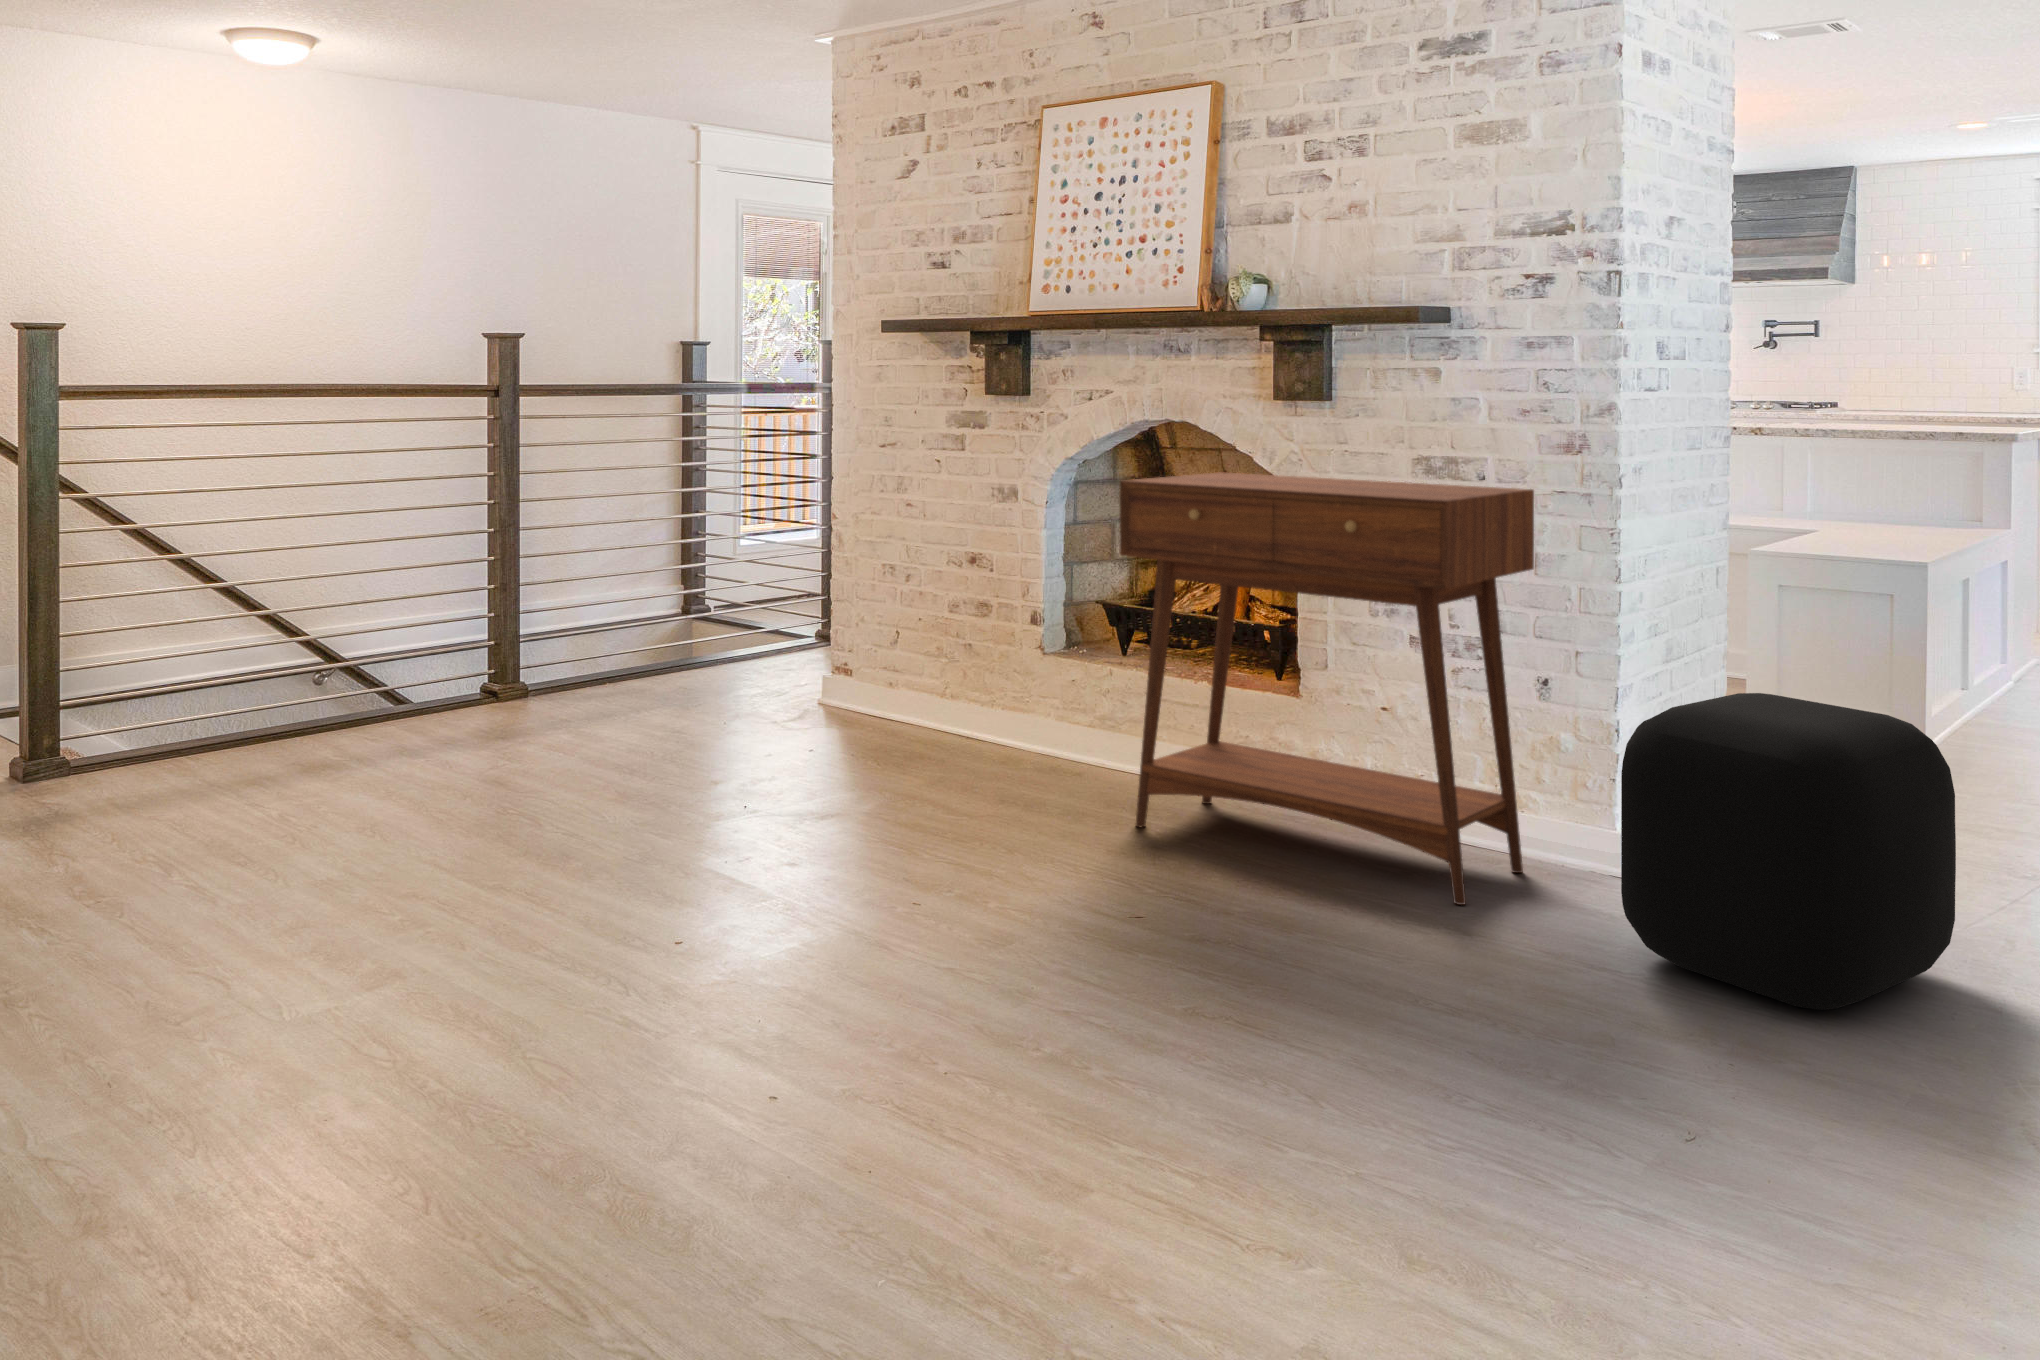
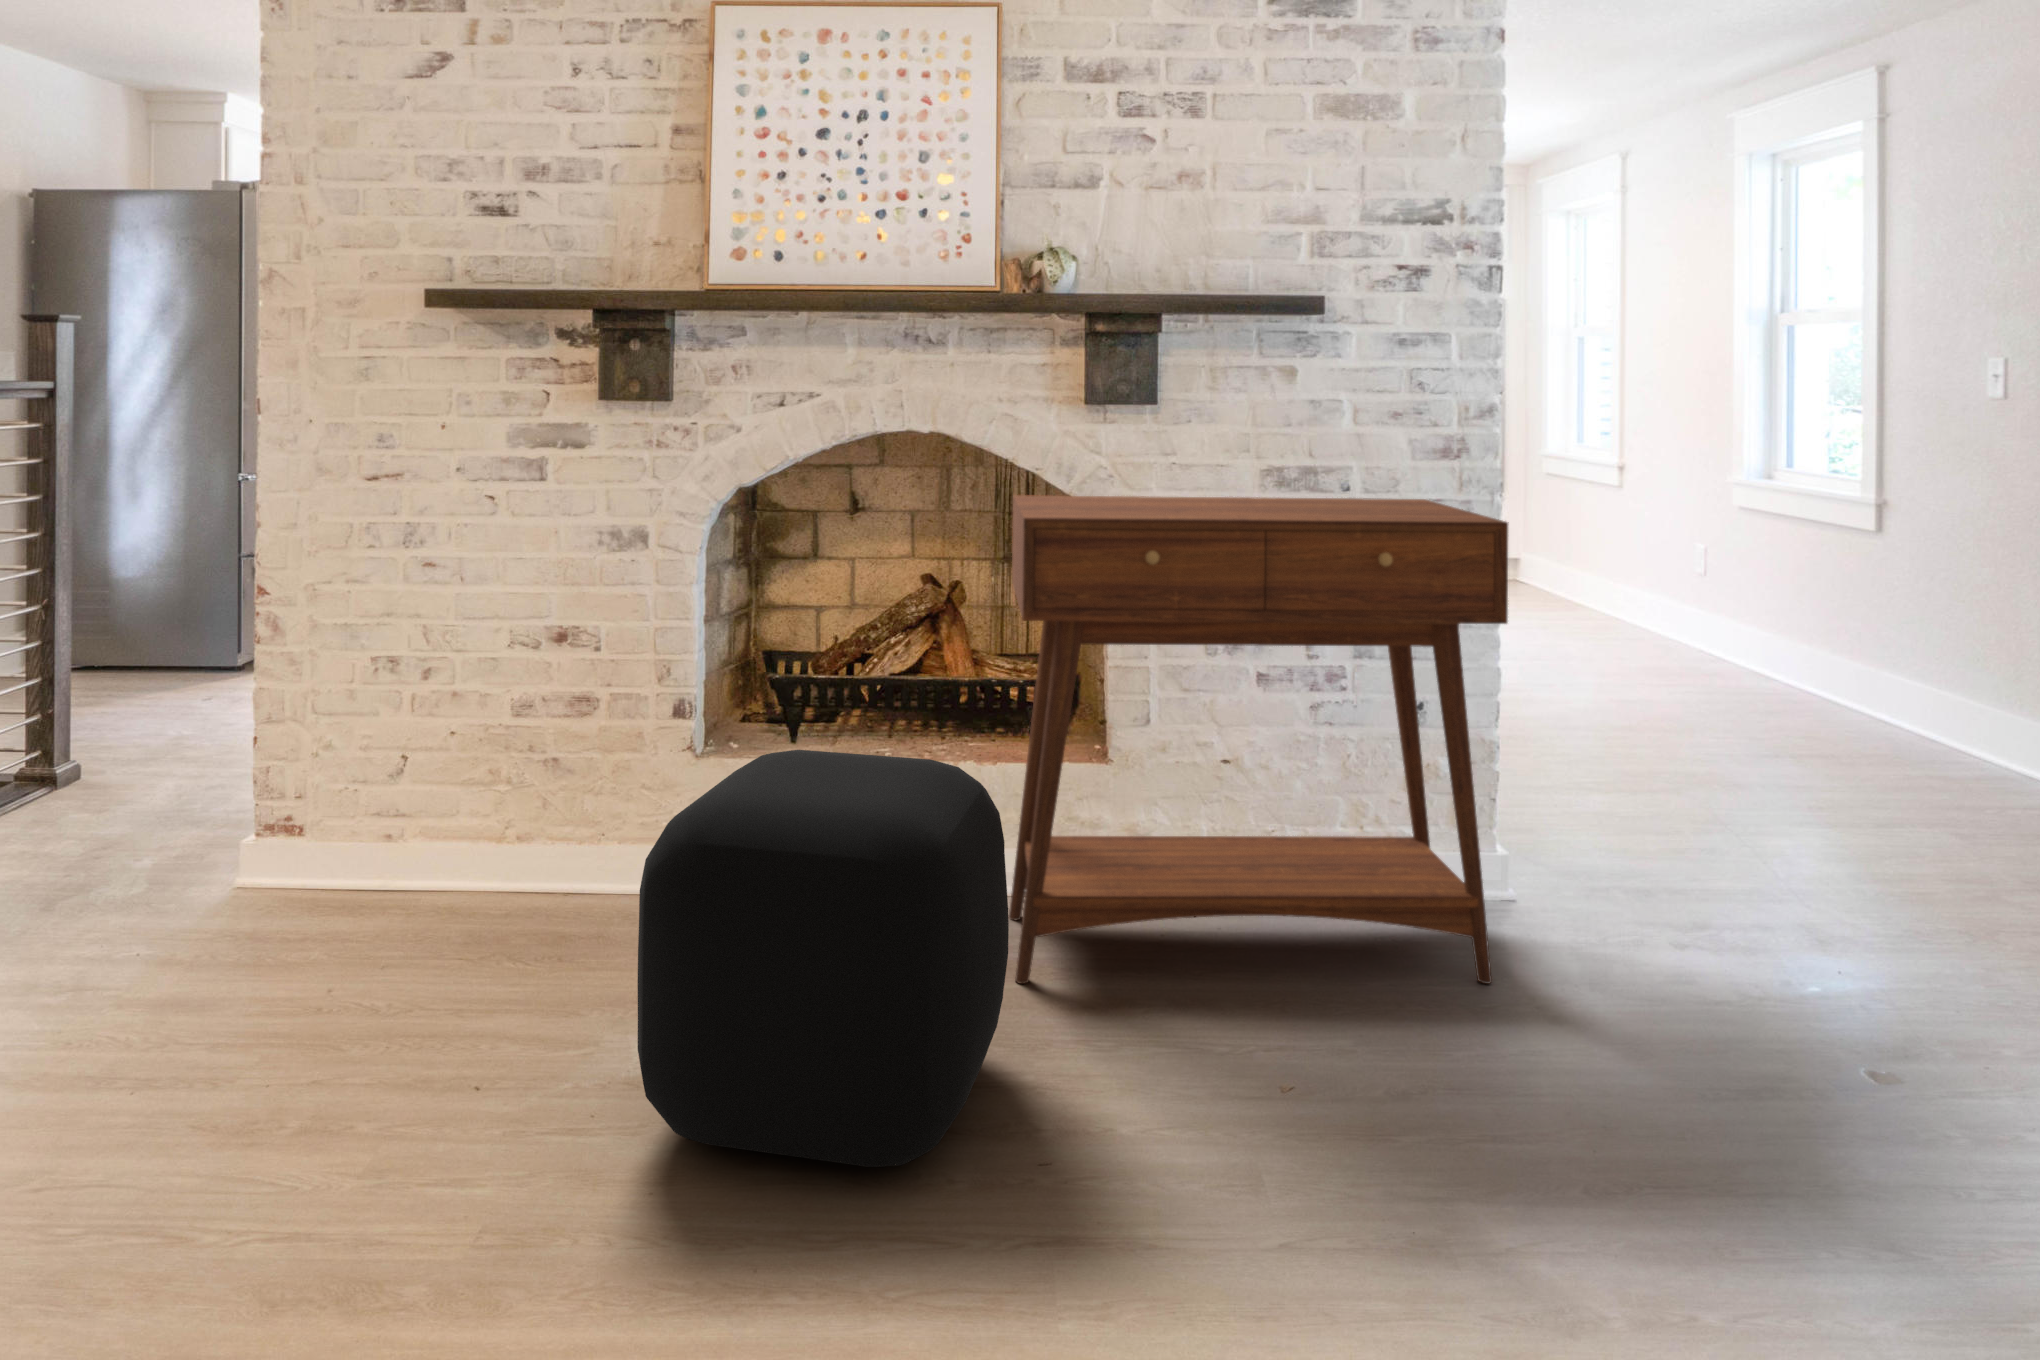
ottoman: present [1621,693,1956,1010] -> present [638,750,1009,1167]

